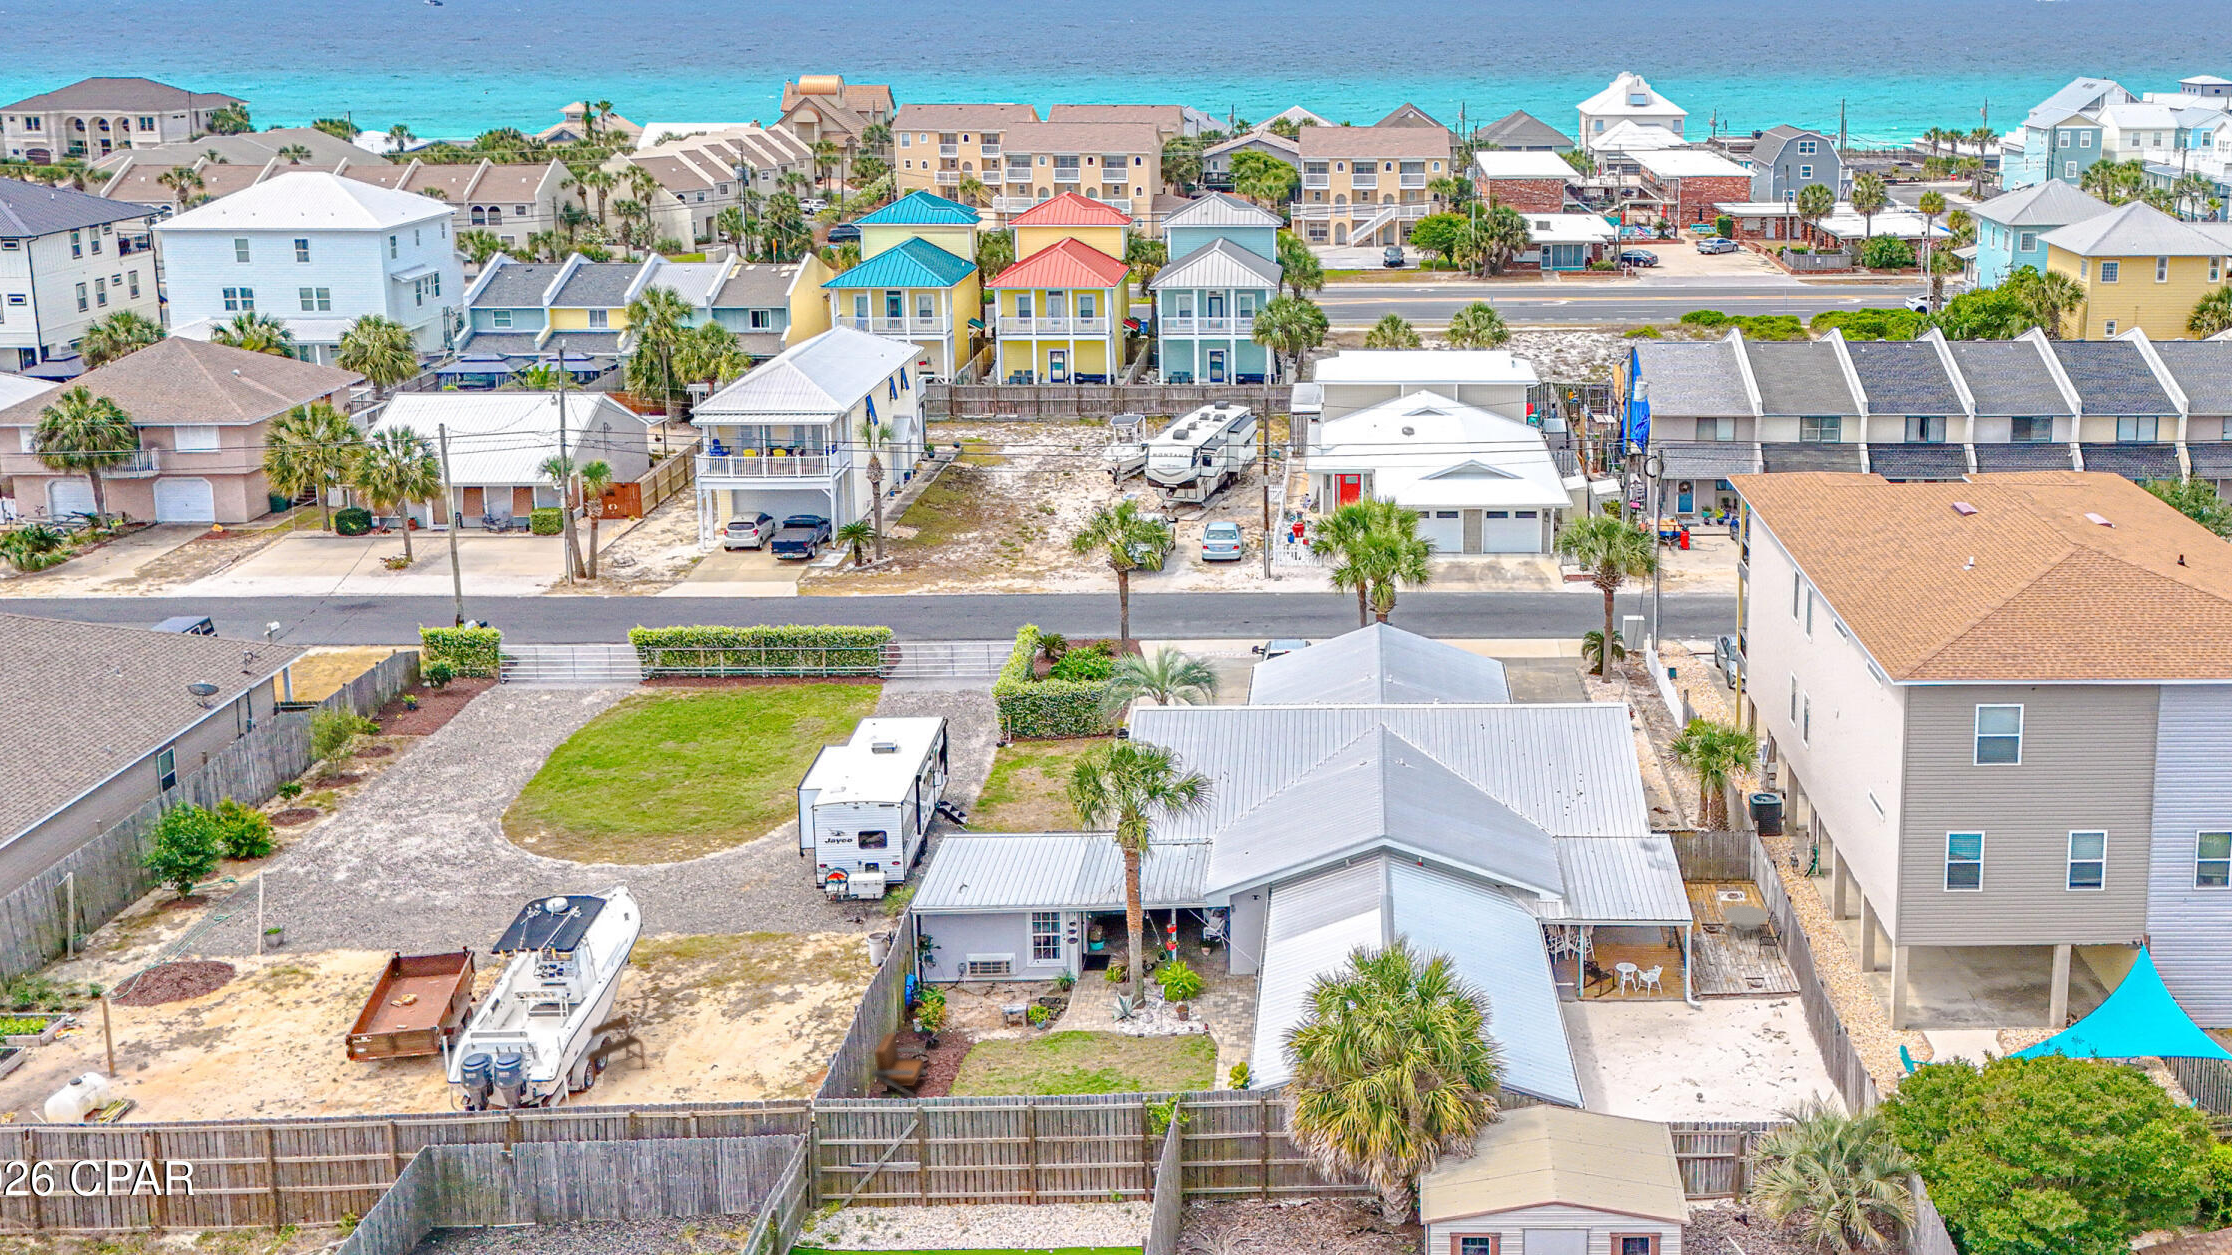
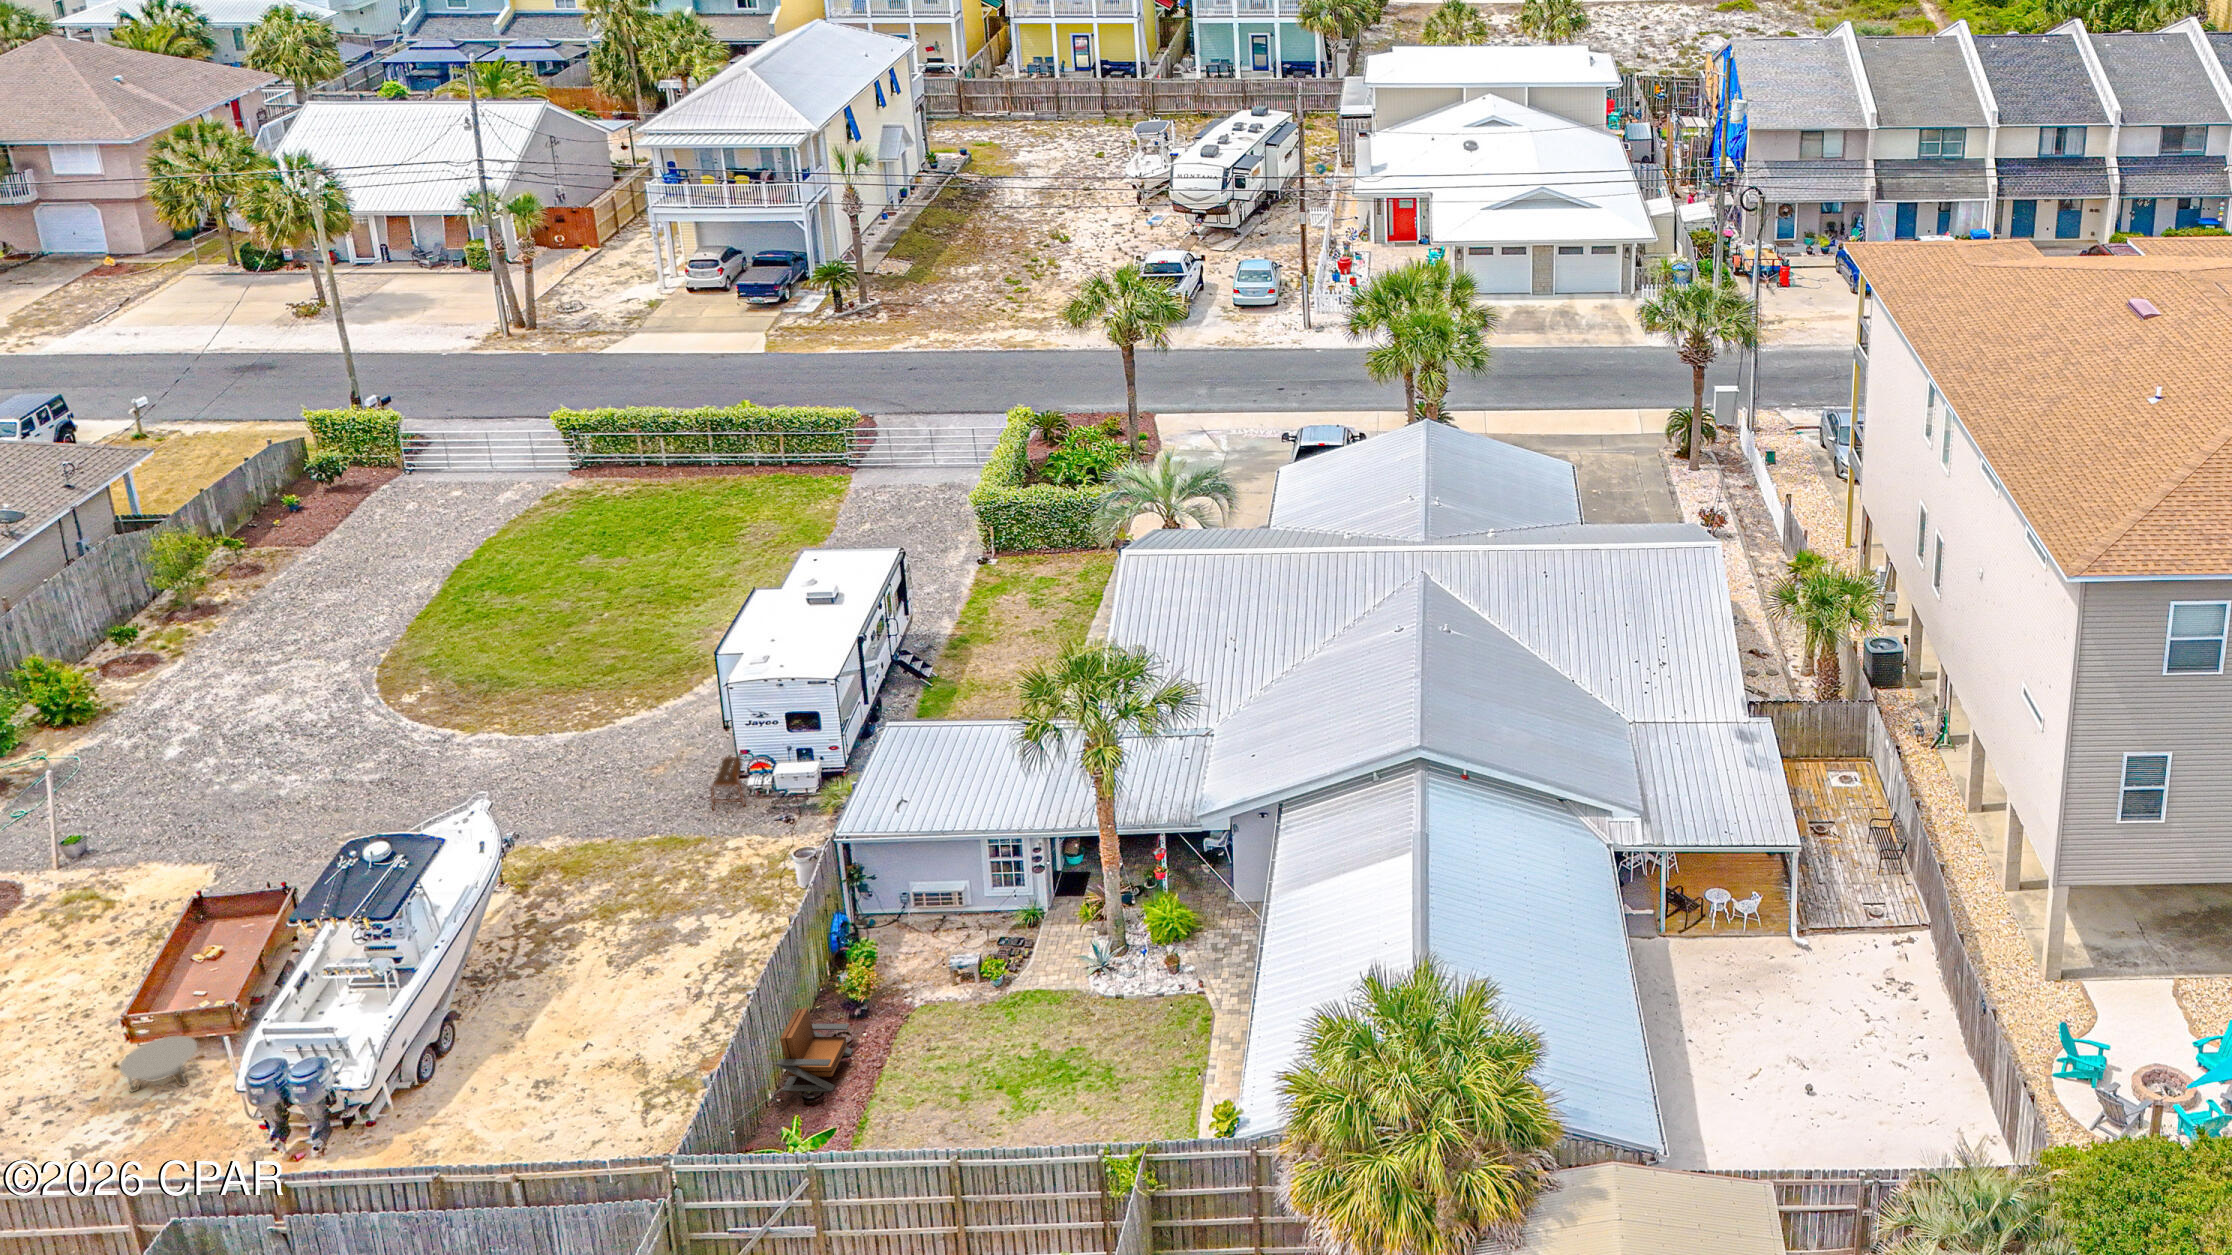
round table: present [1724,905,1769,941] -> present [119,1036,197,1093]
bench: present [587,1016,645,1080] -> present [711,752,746,809]

